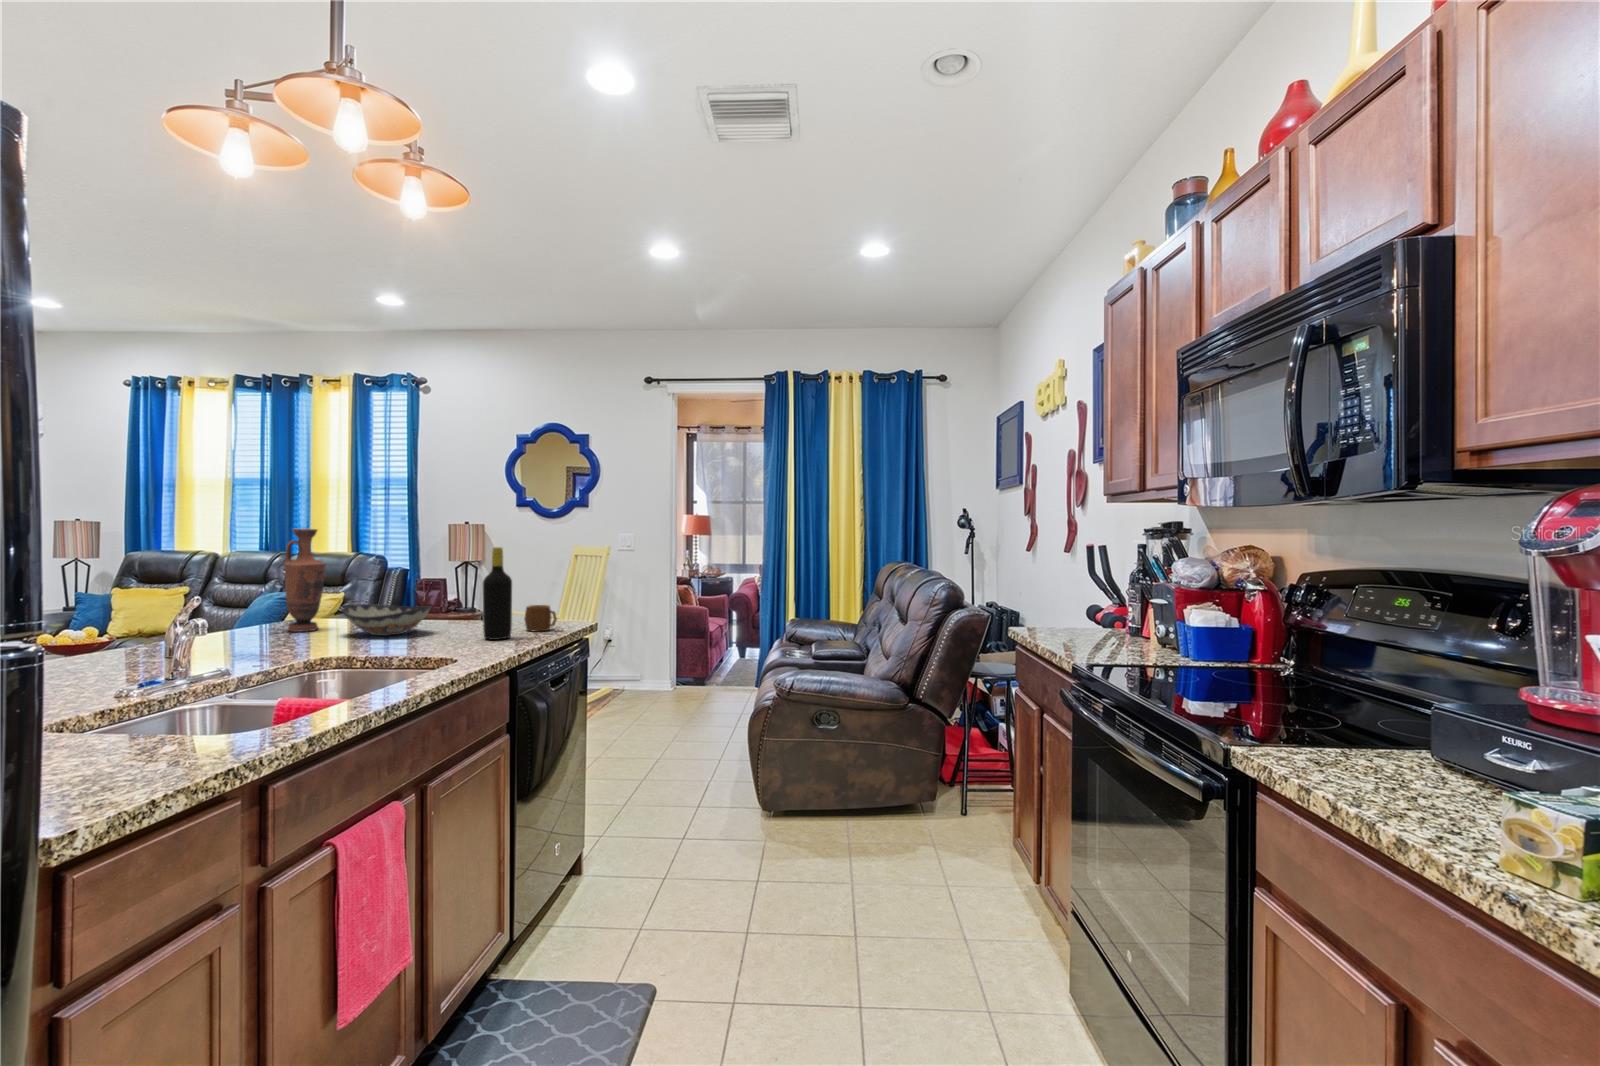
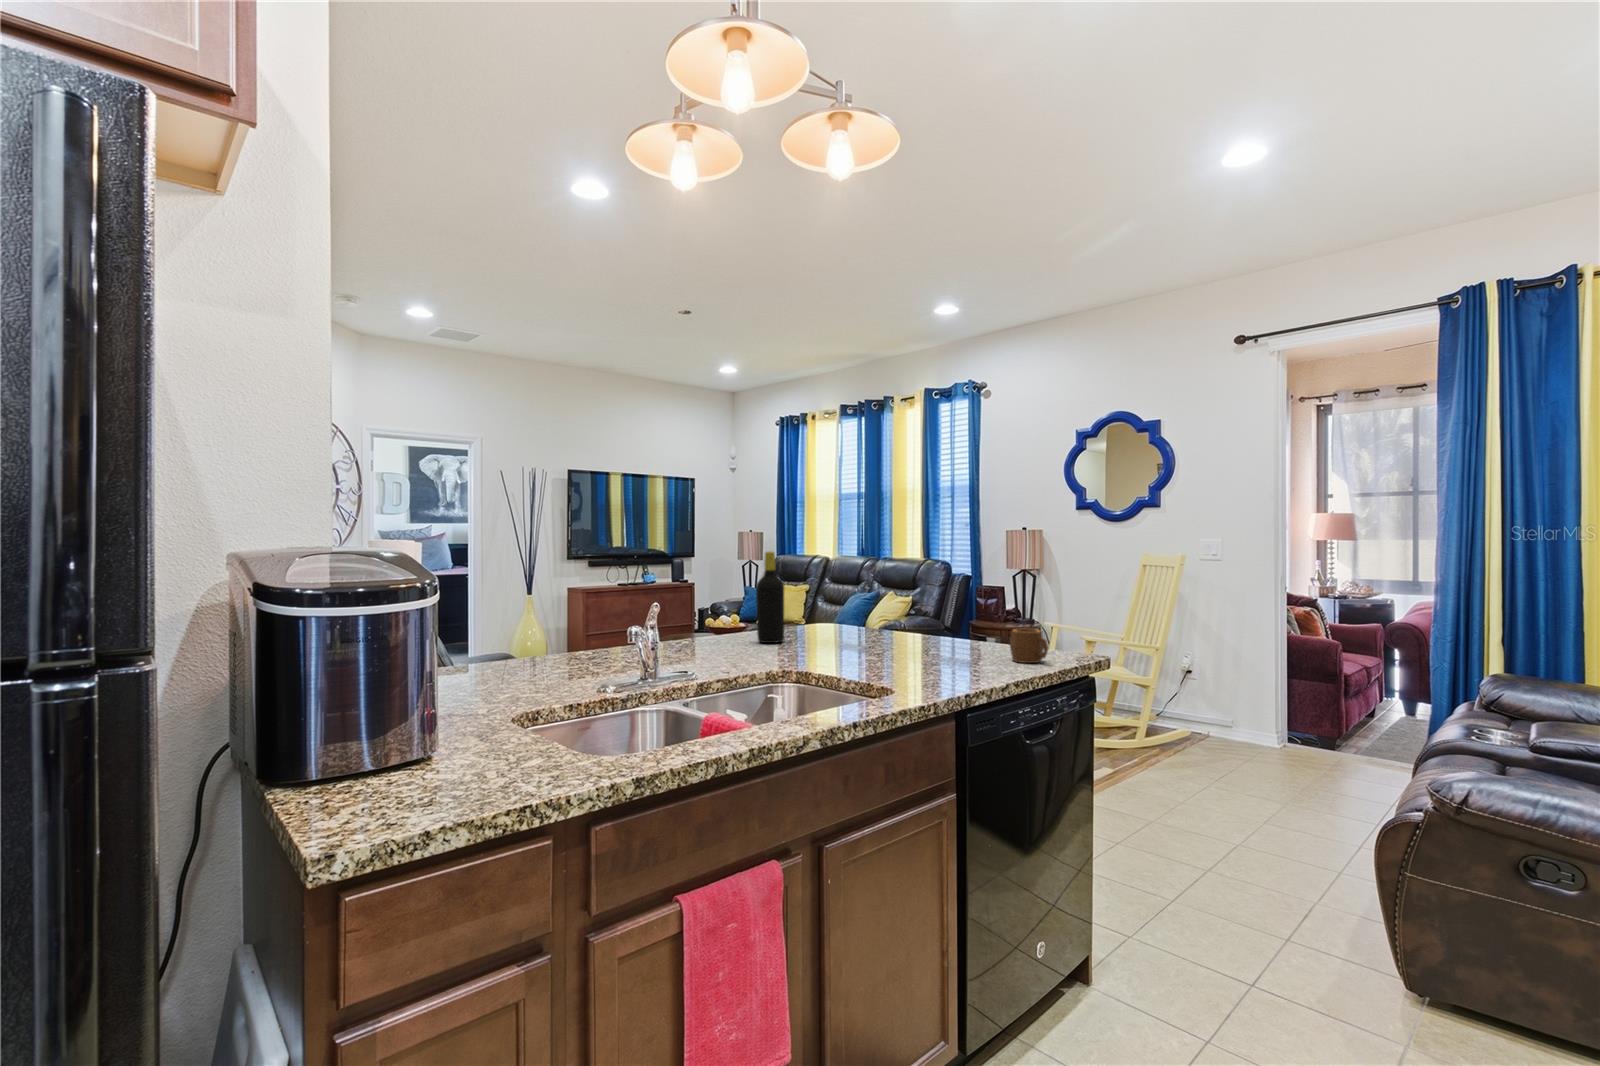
vase: present [284,529,325,632] -> none [794,536,827,638]
bottle: present [483,547,512,640] -> present [756,551,784,643]
decorative bowl: present [342,604,432,636] -> none [831,614,913,650]

